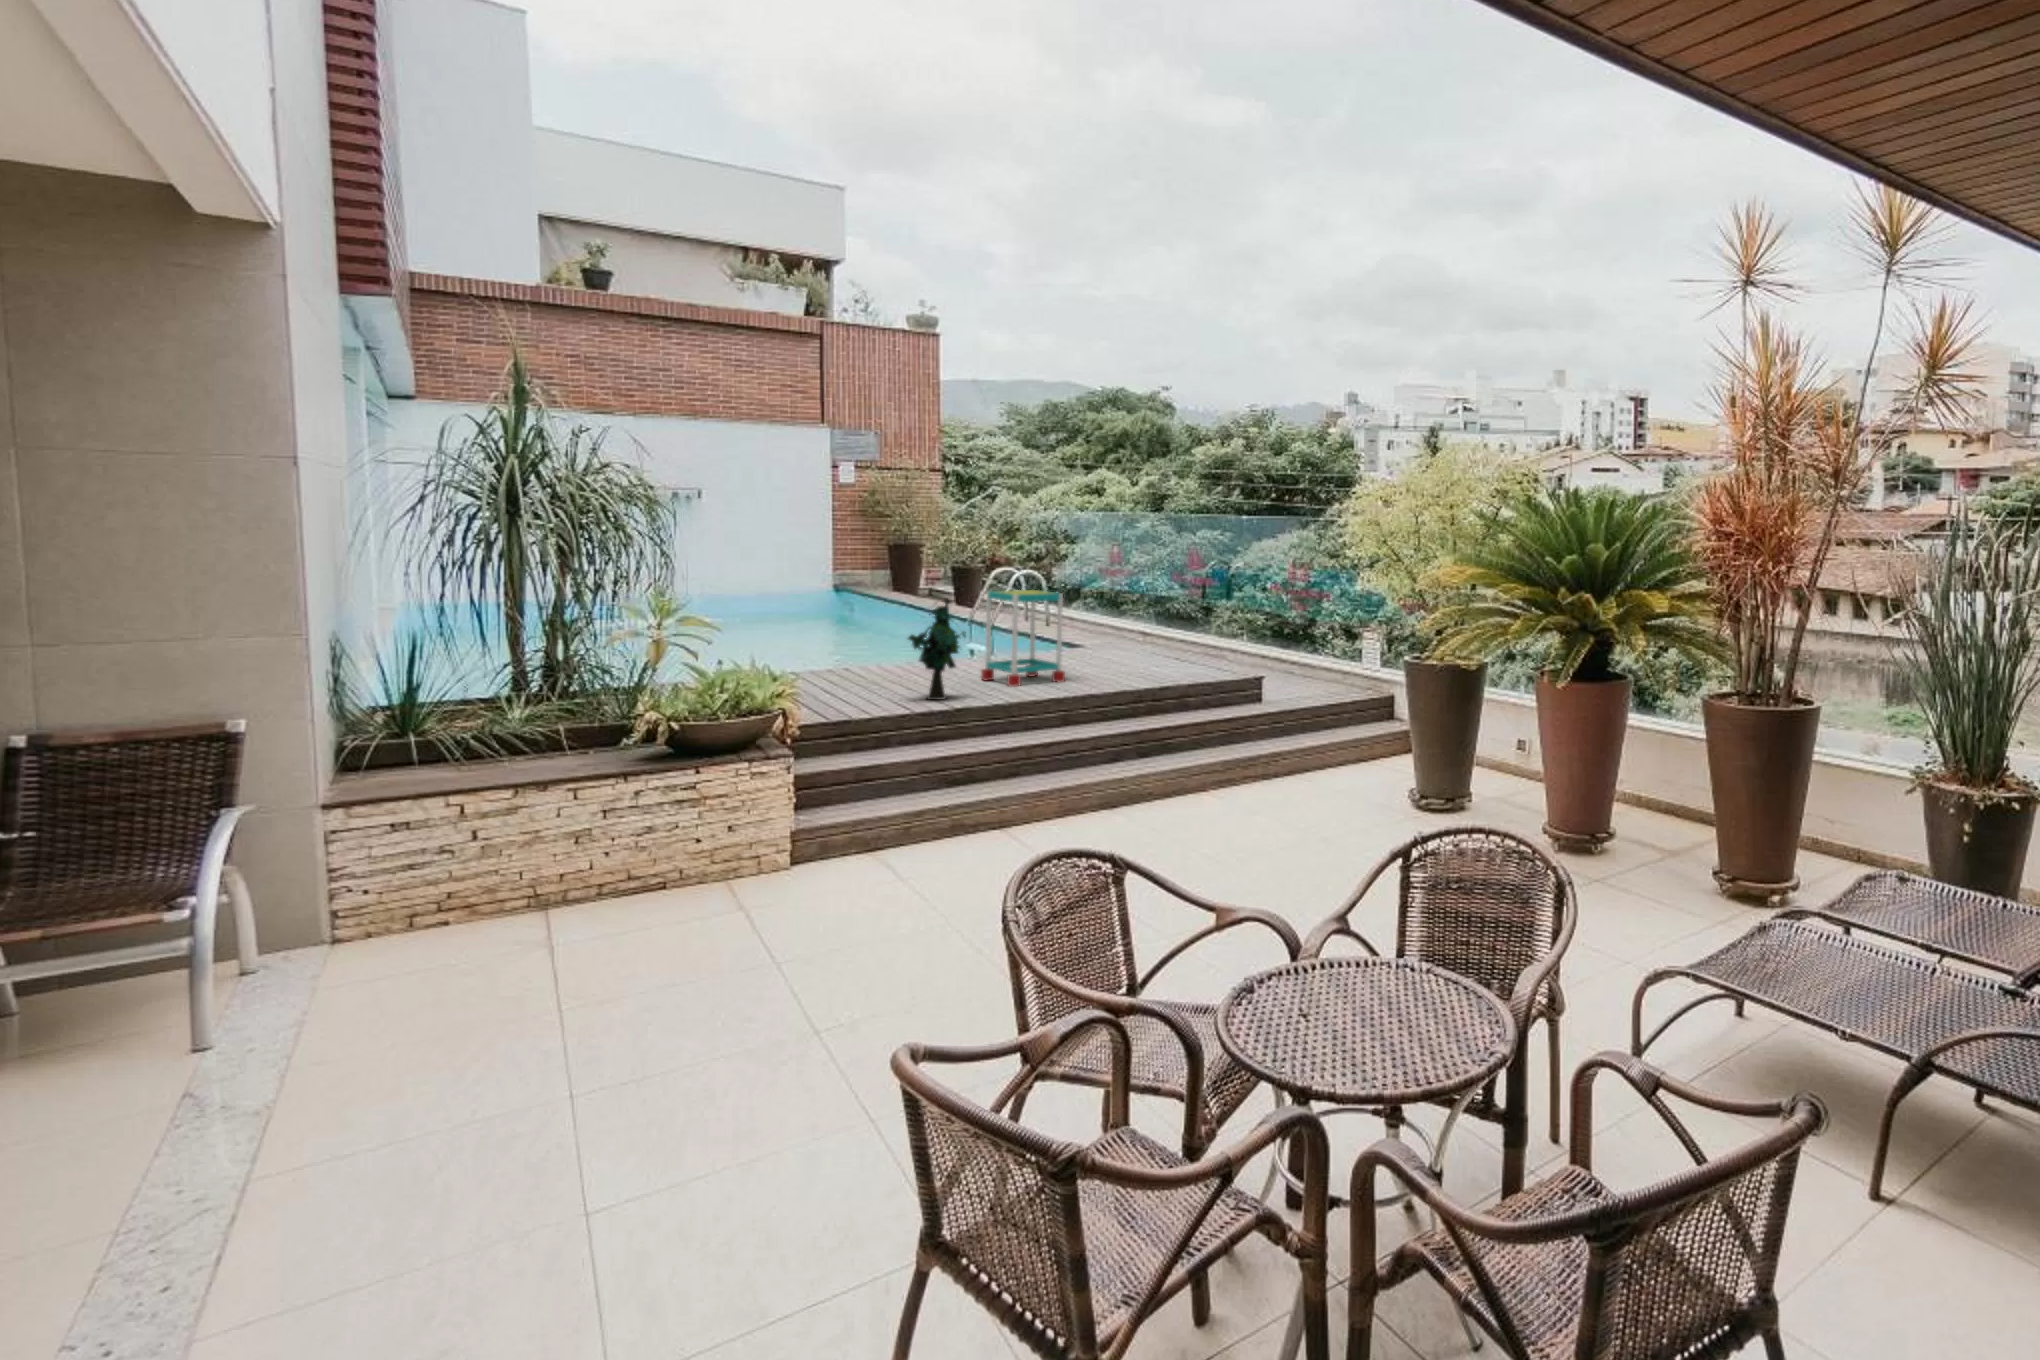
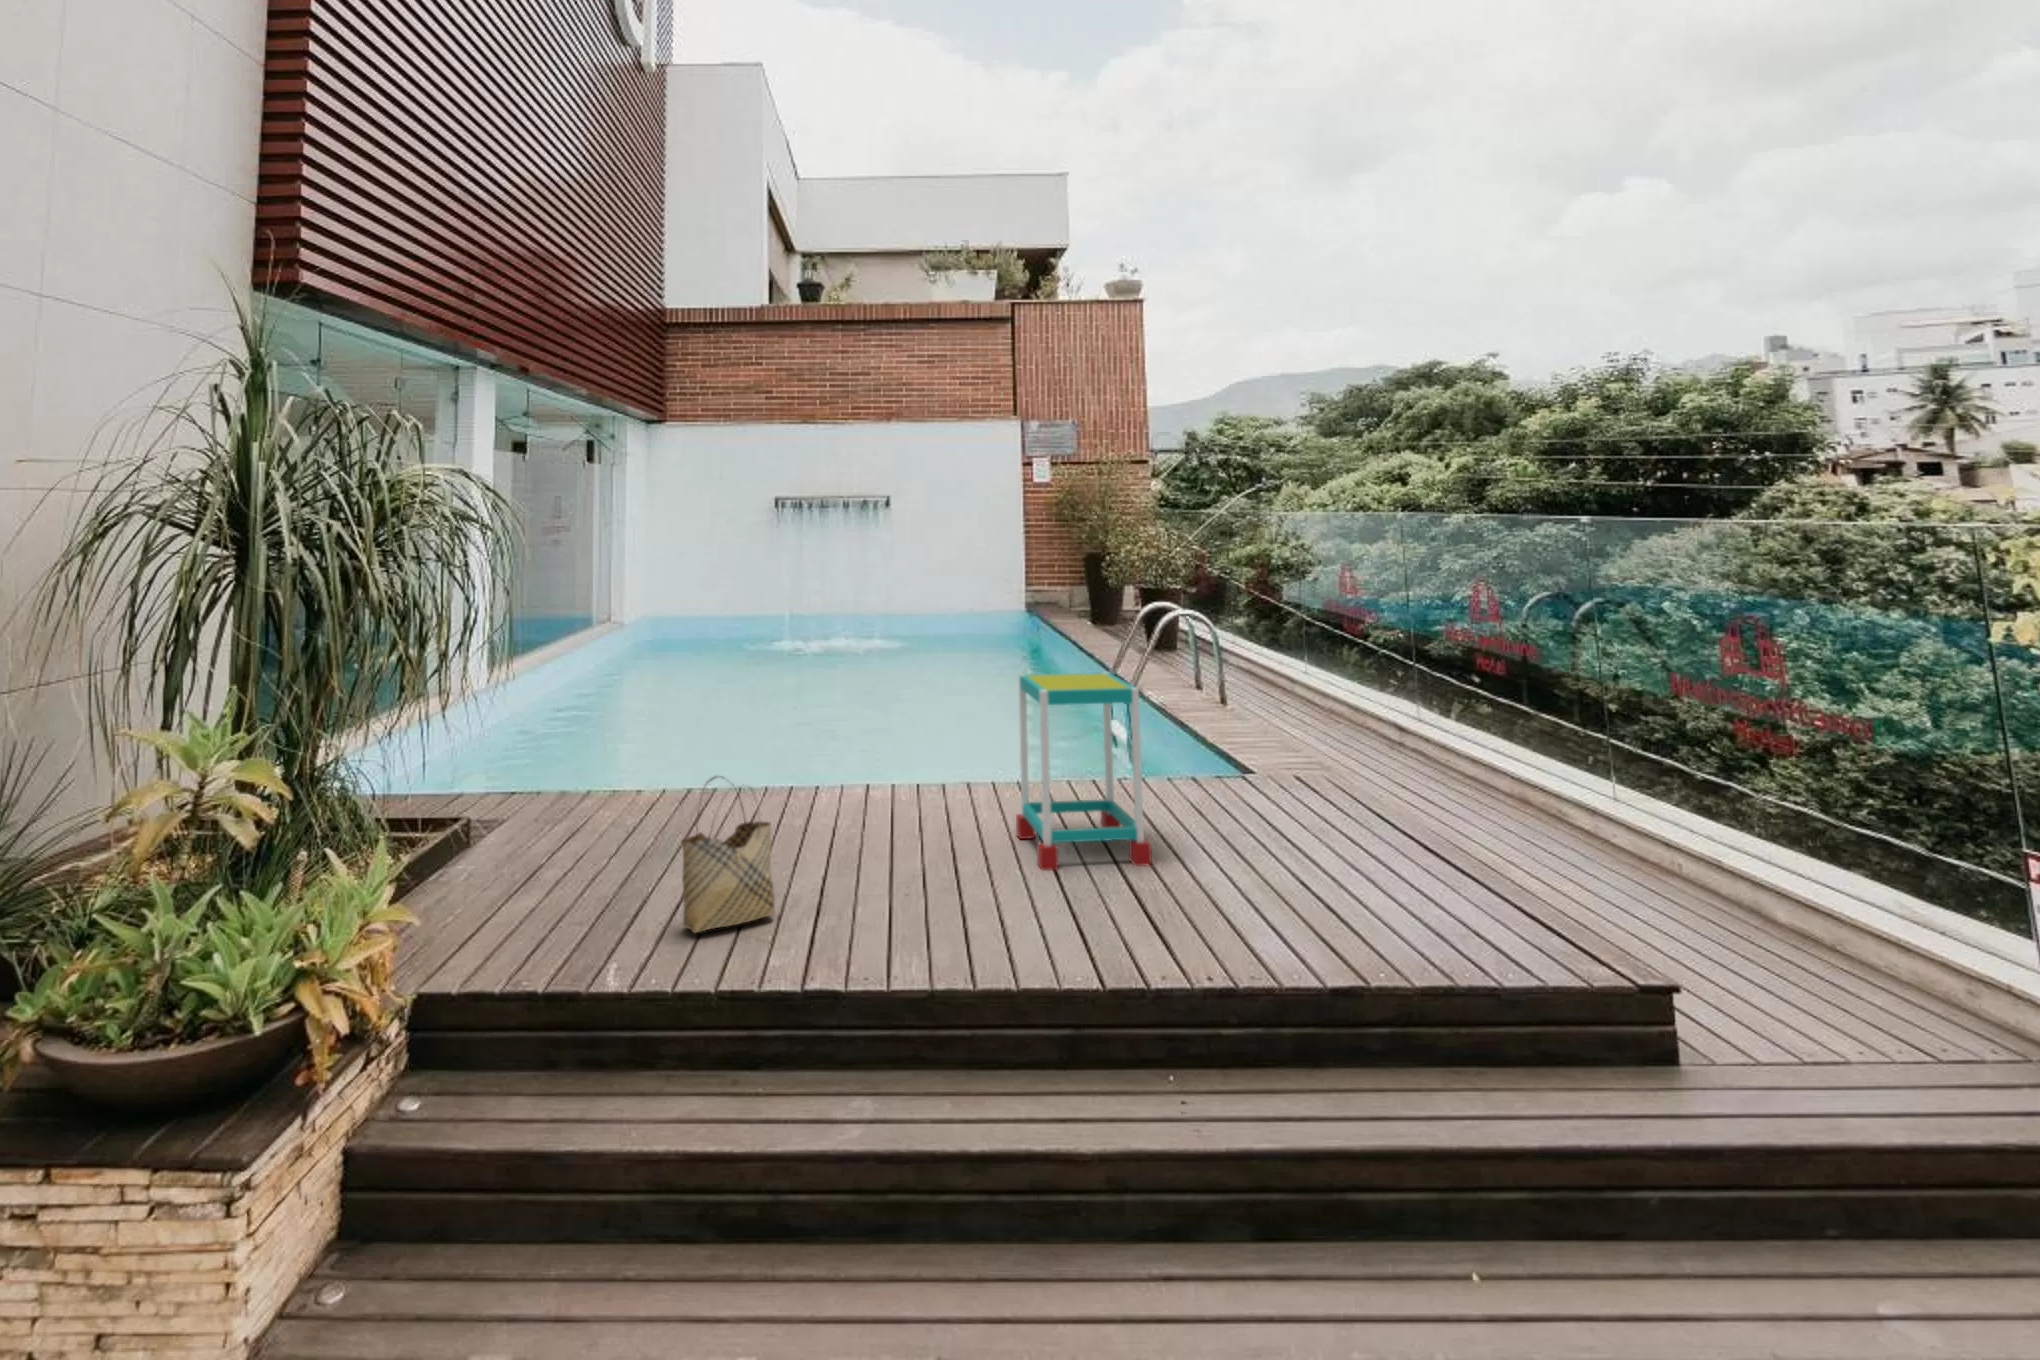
decorative plant: present [908,599,966,700] -> none [821,704,926,903]
woven basket: none [853,636,898,712] -> present [681,776,774,933]

